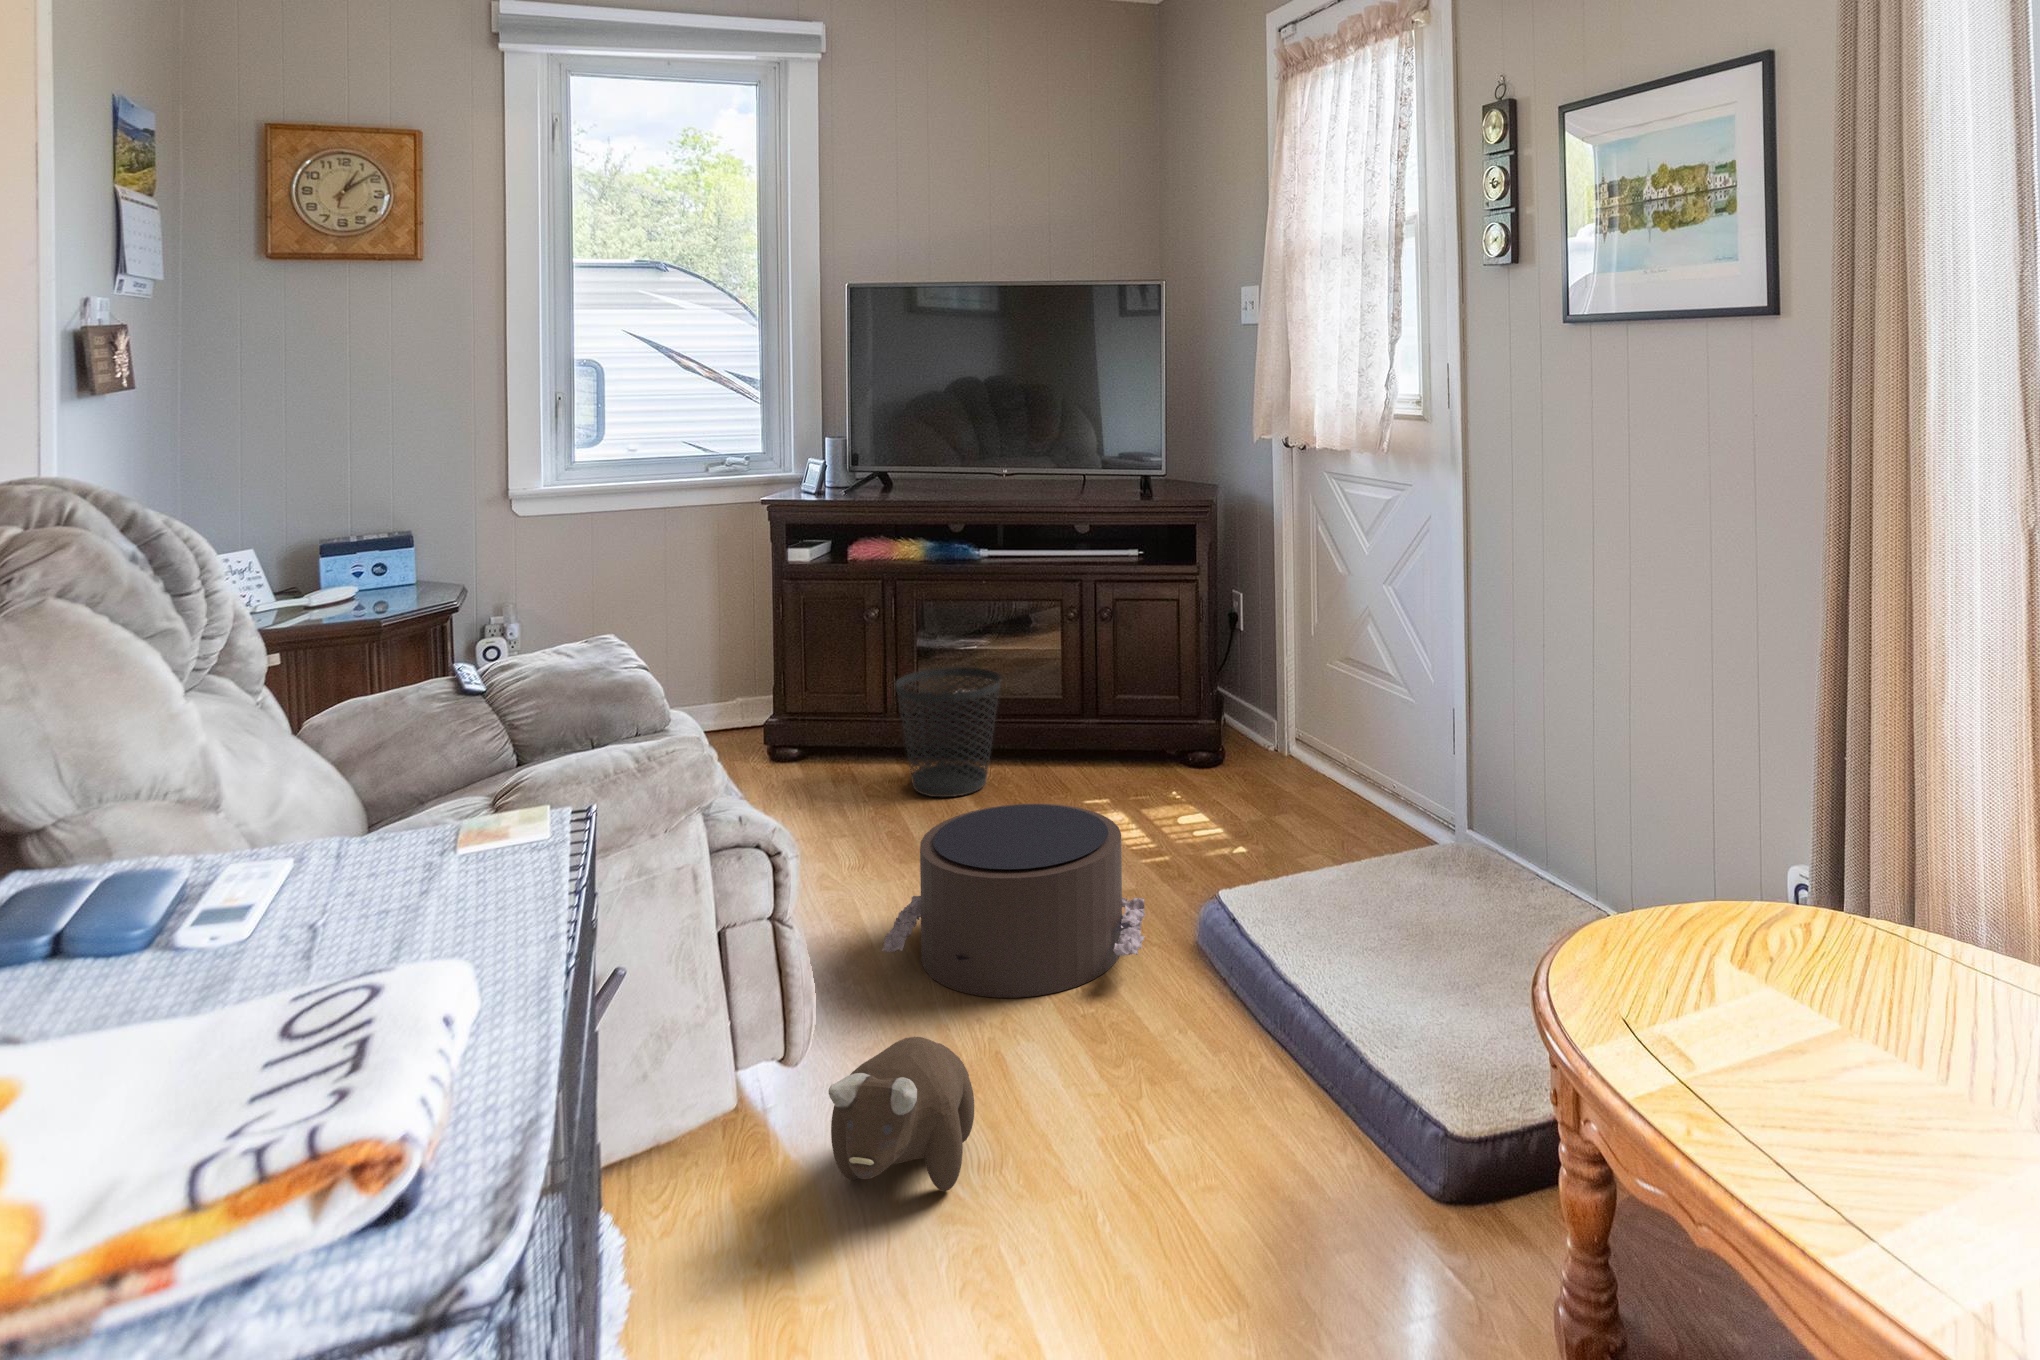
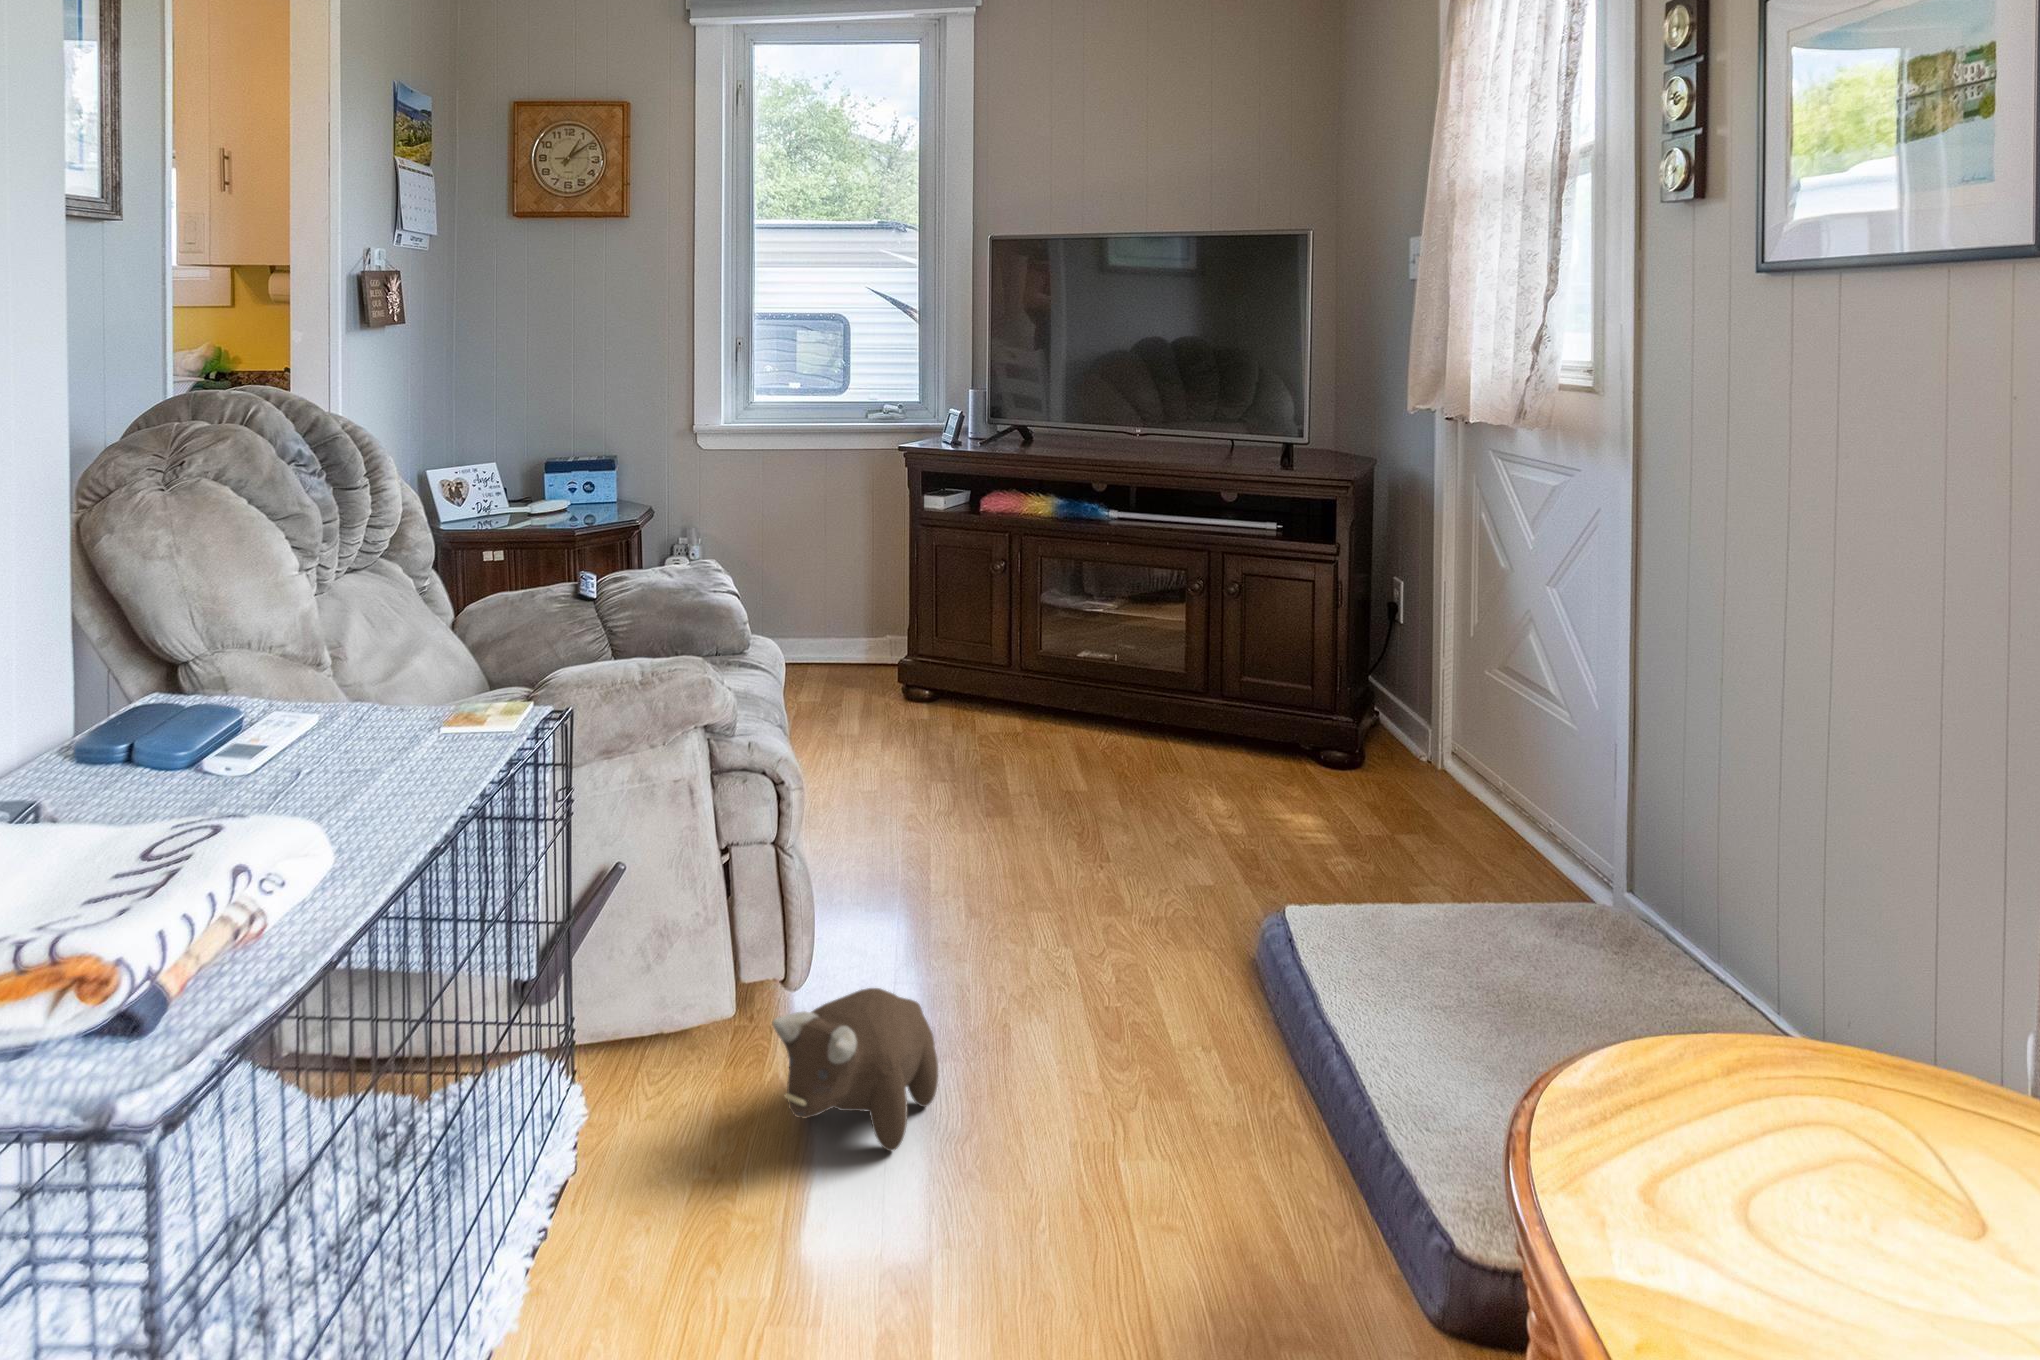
wastebasket: present [896,667,1001,797] -> none [1009,626,1115,756]
pouf: present [882,804,1145,998] -> none [916,772,1199,975]

